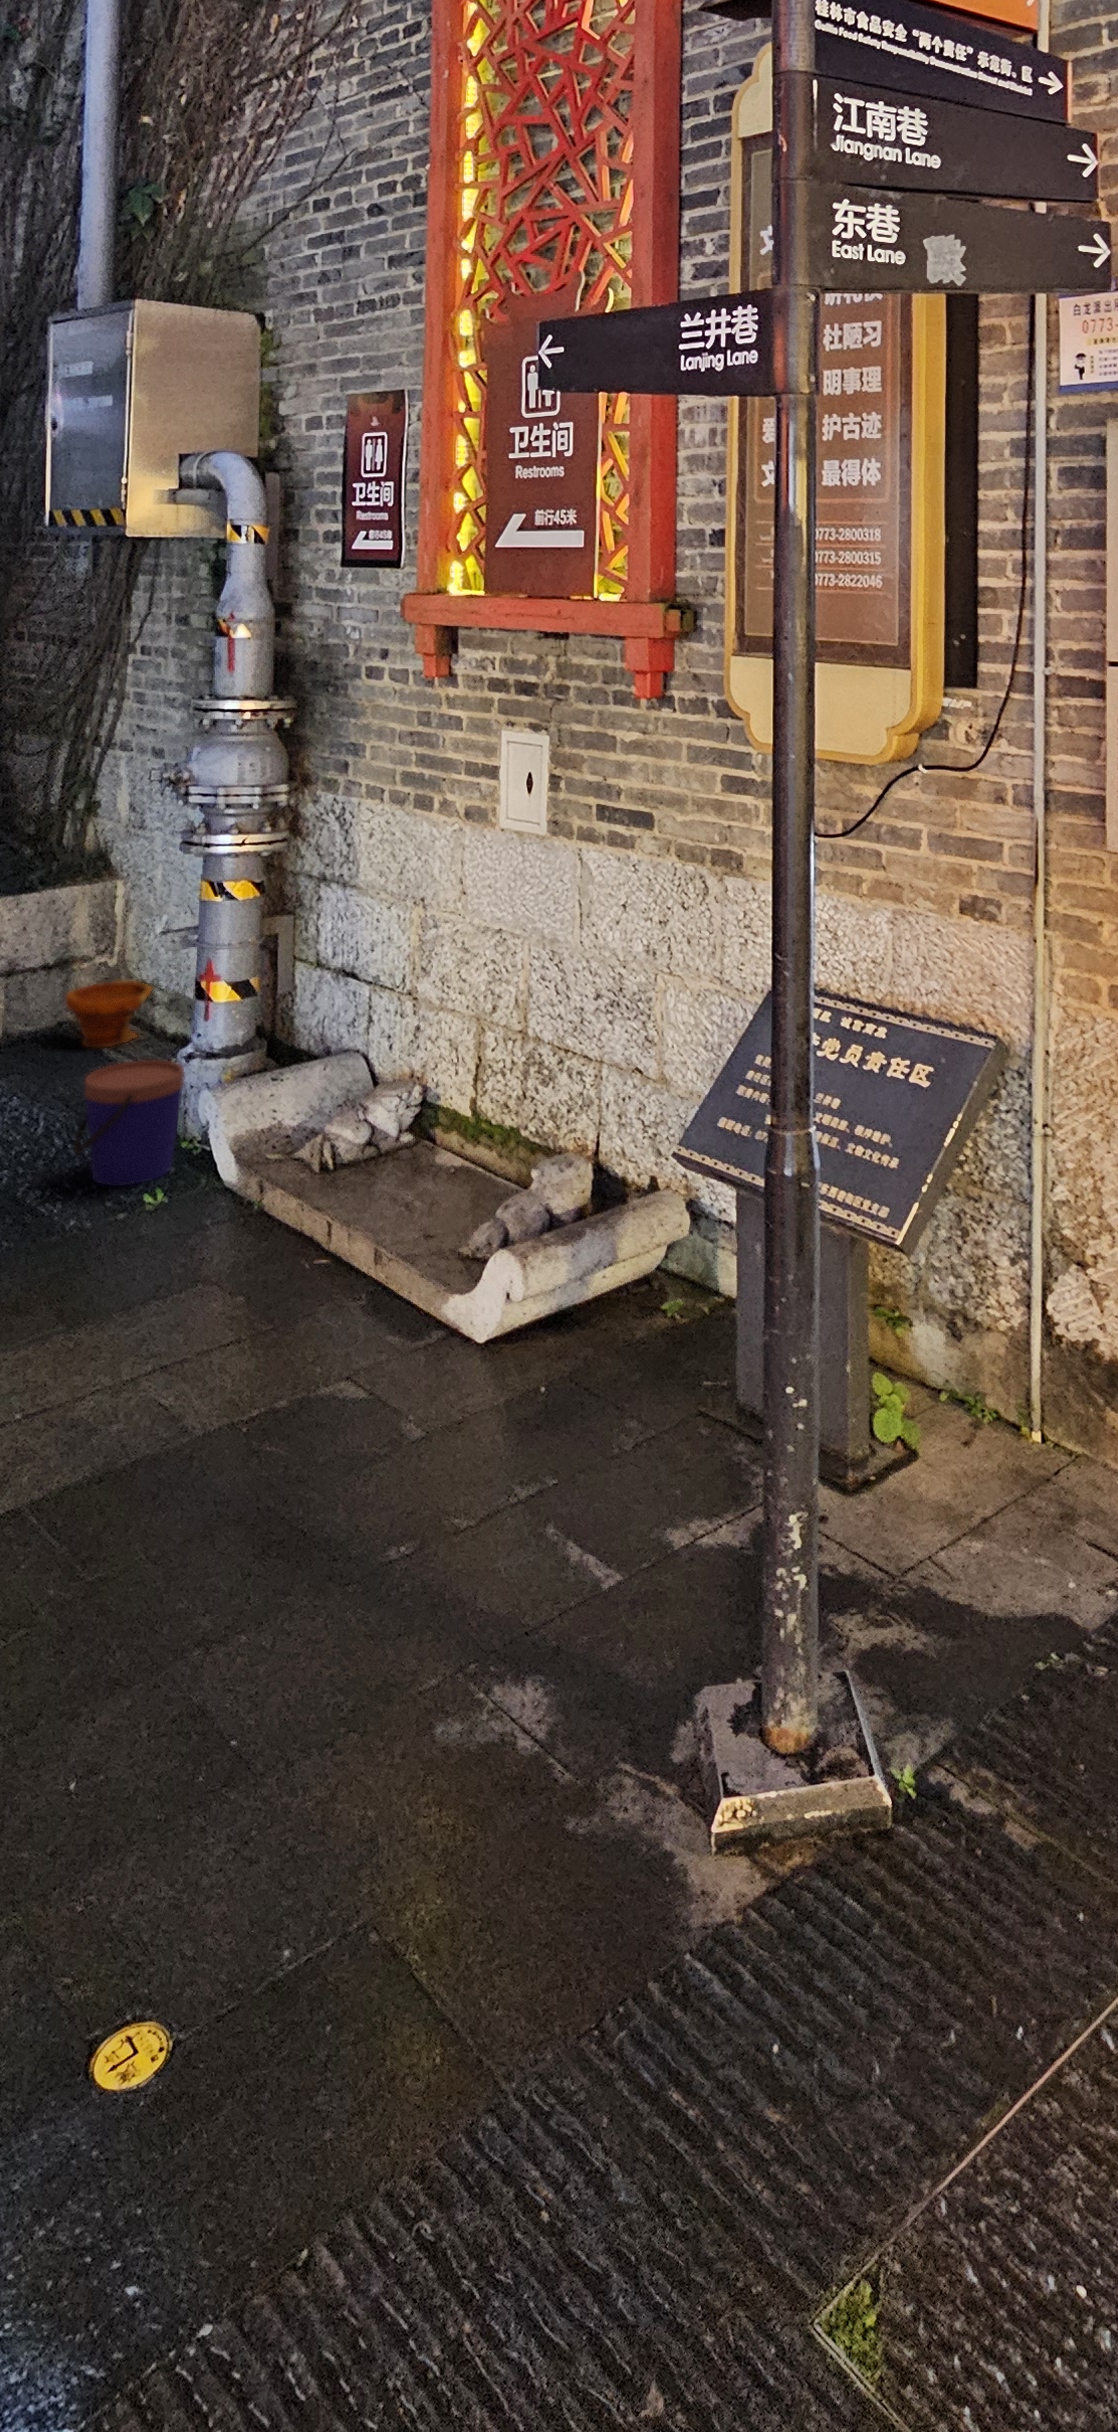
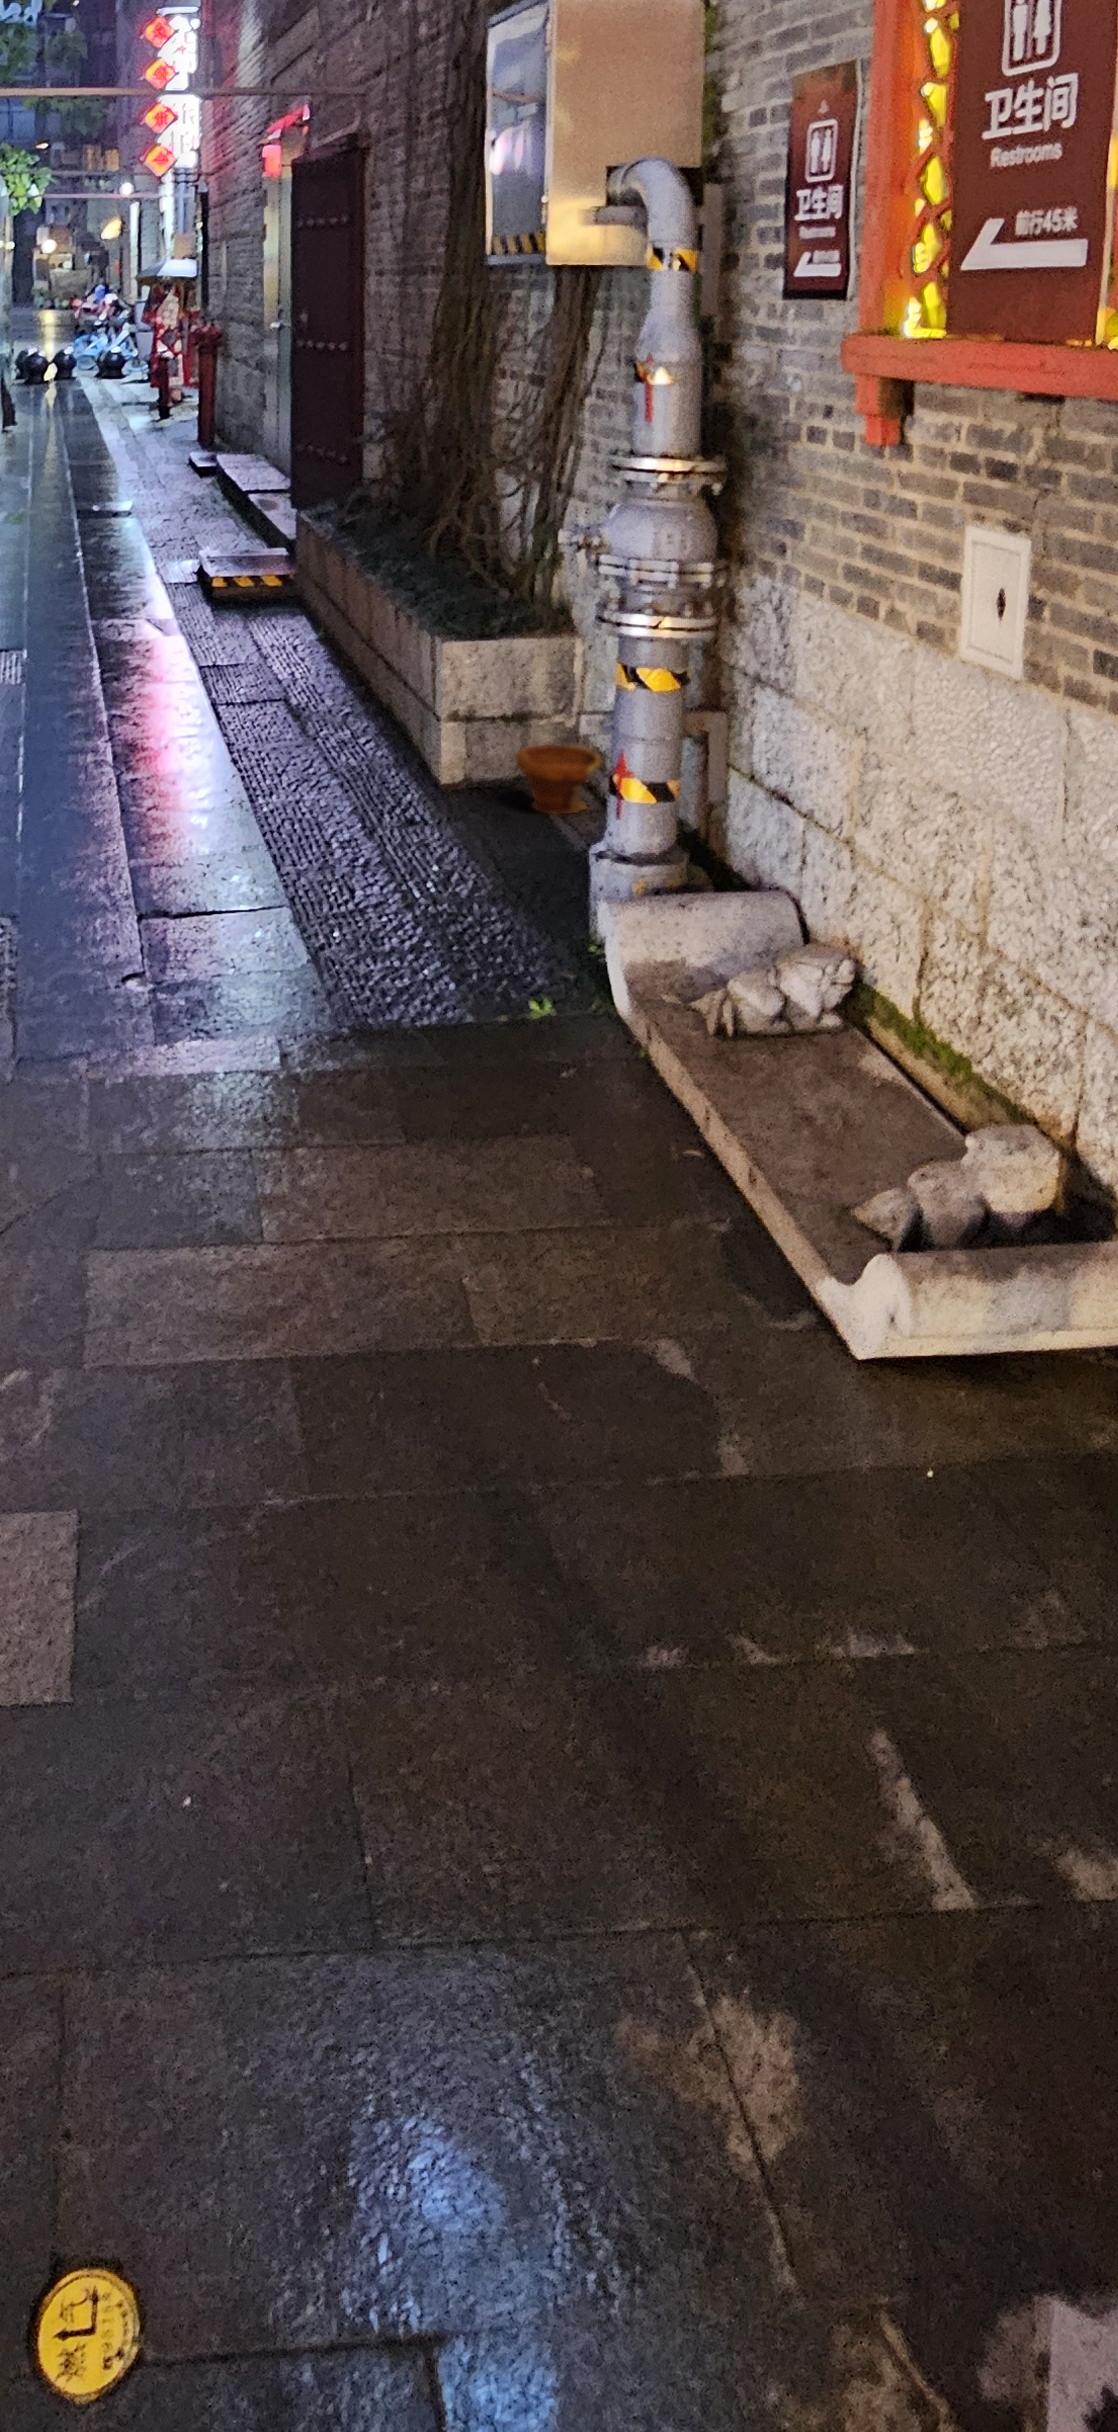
bucket: present [73,1060,184,1186] -> none [471,851,586,989]

